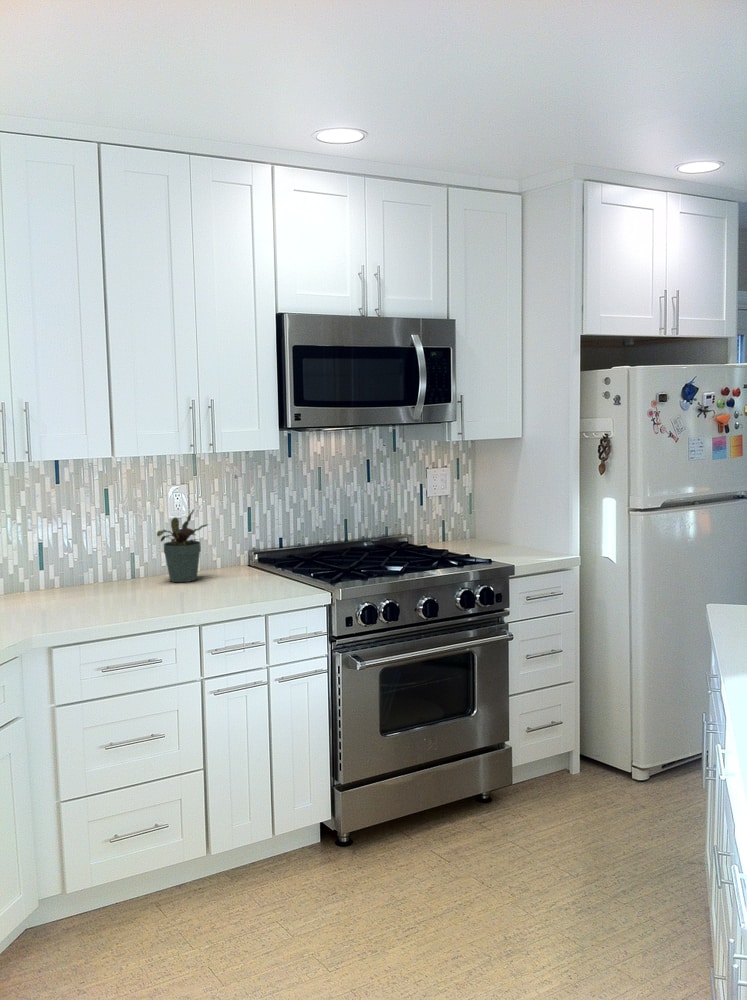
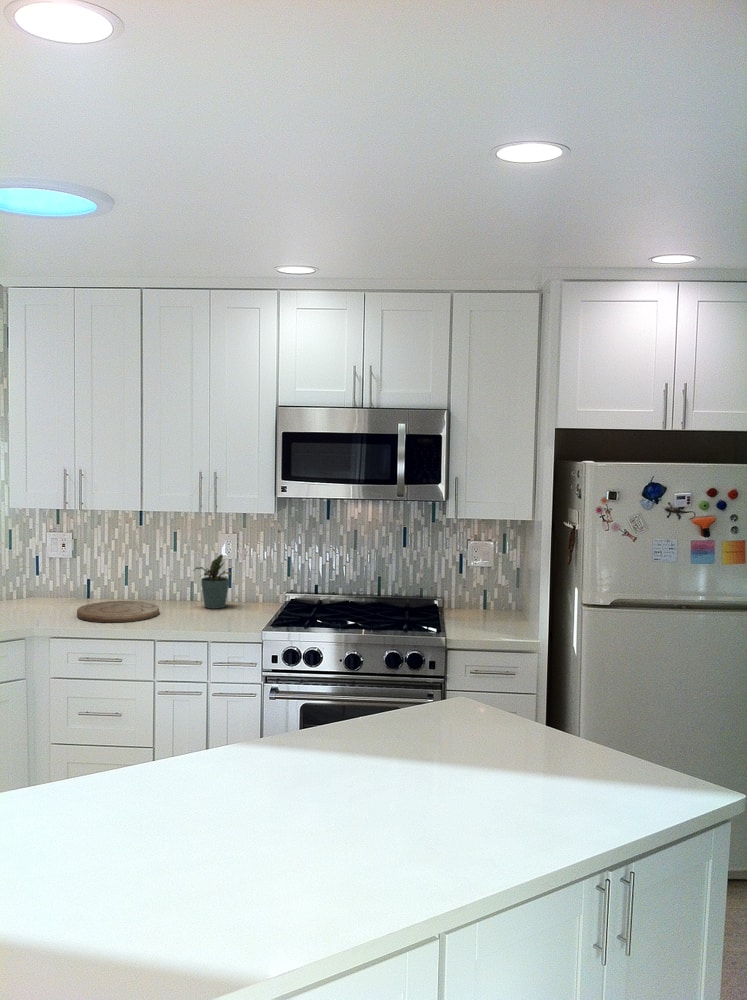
cutting board: none [34,586,151,618] -> present [77,601,159,623]

